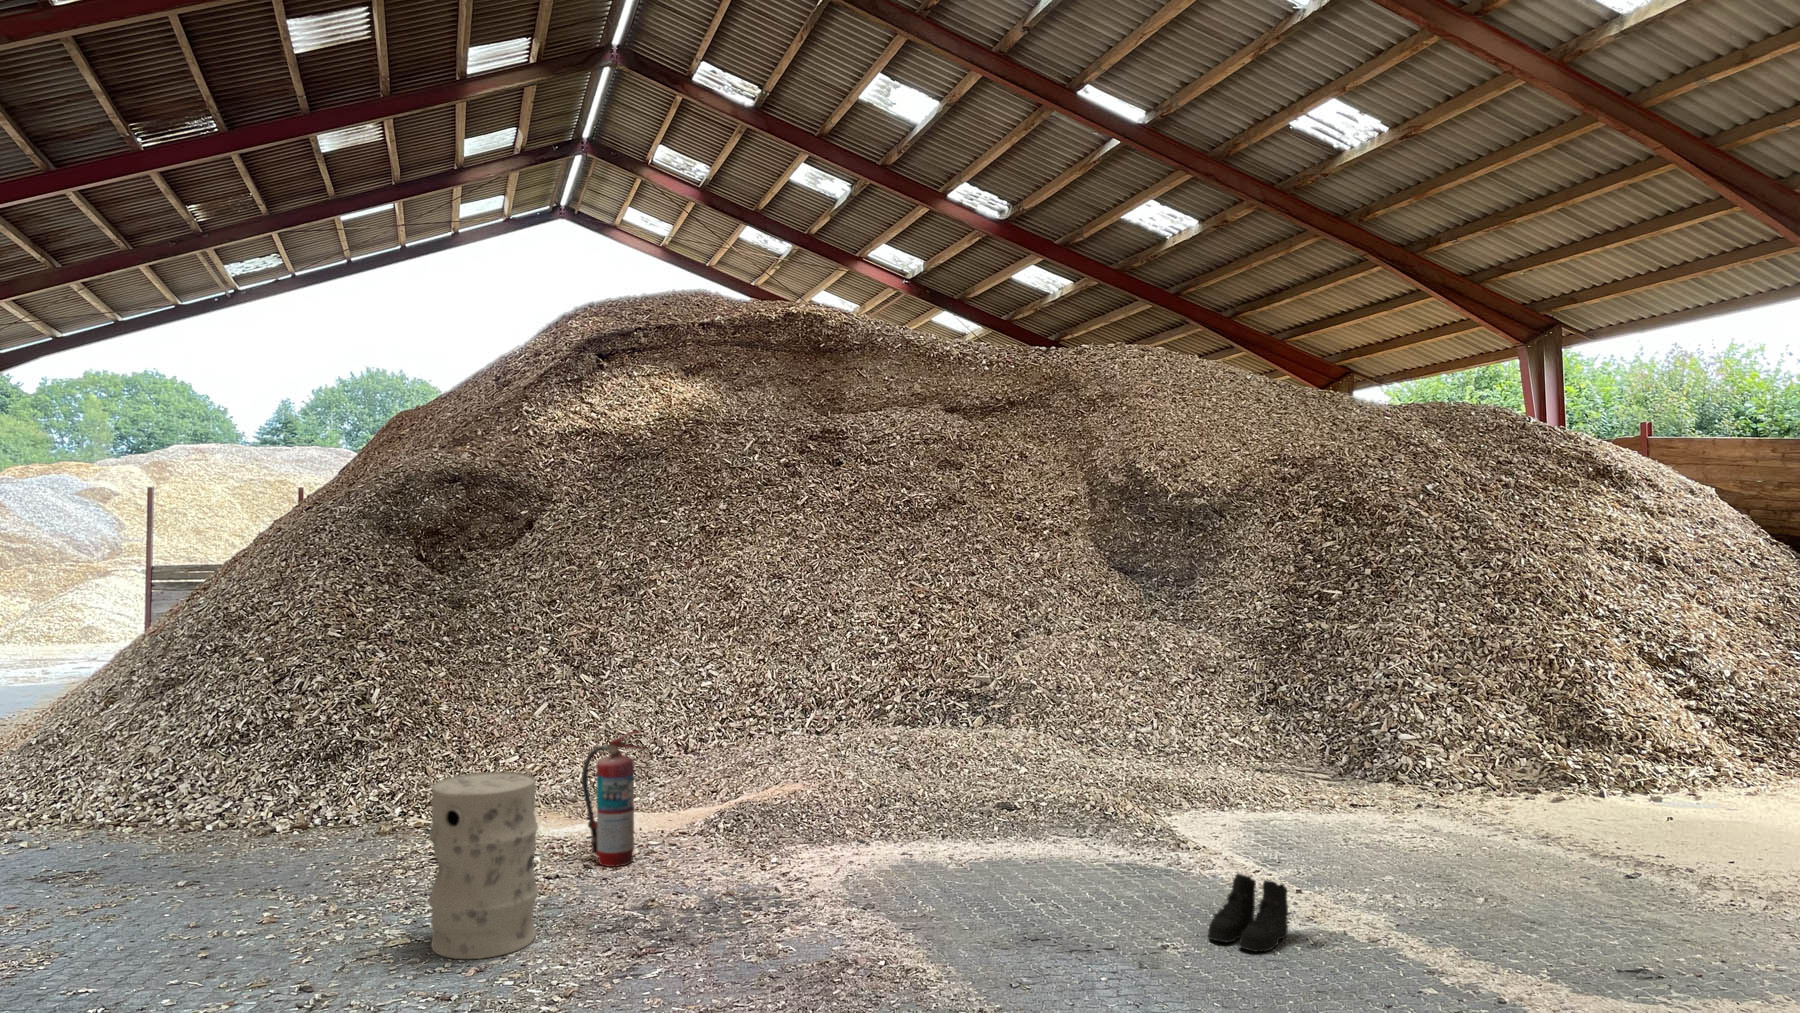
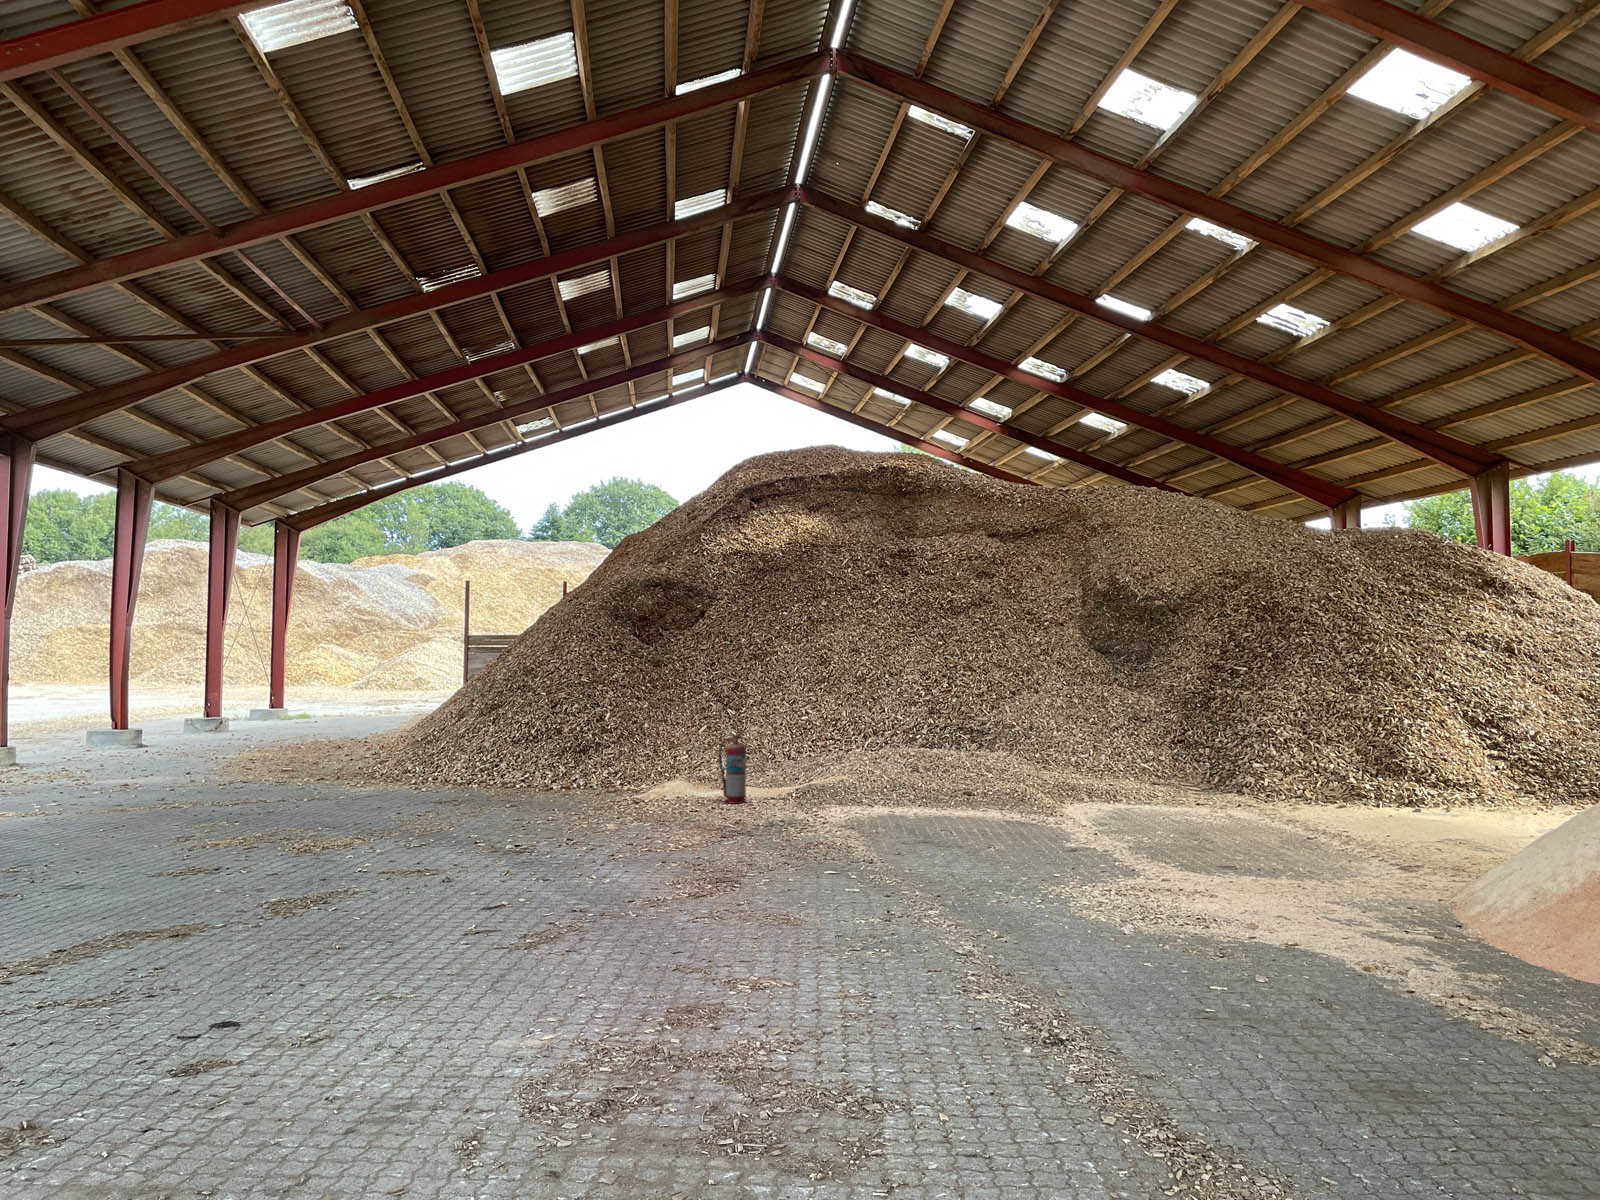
trash can: present [428,772,539,959] -> none [639,742,692,830]
boots: present [1208,873,1288,952] -> none [1040,812,1088,851]

